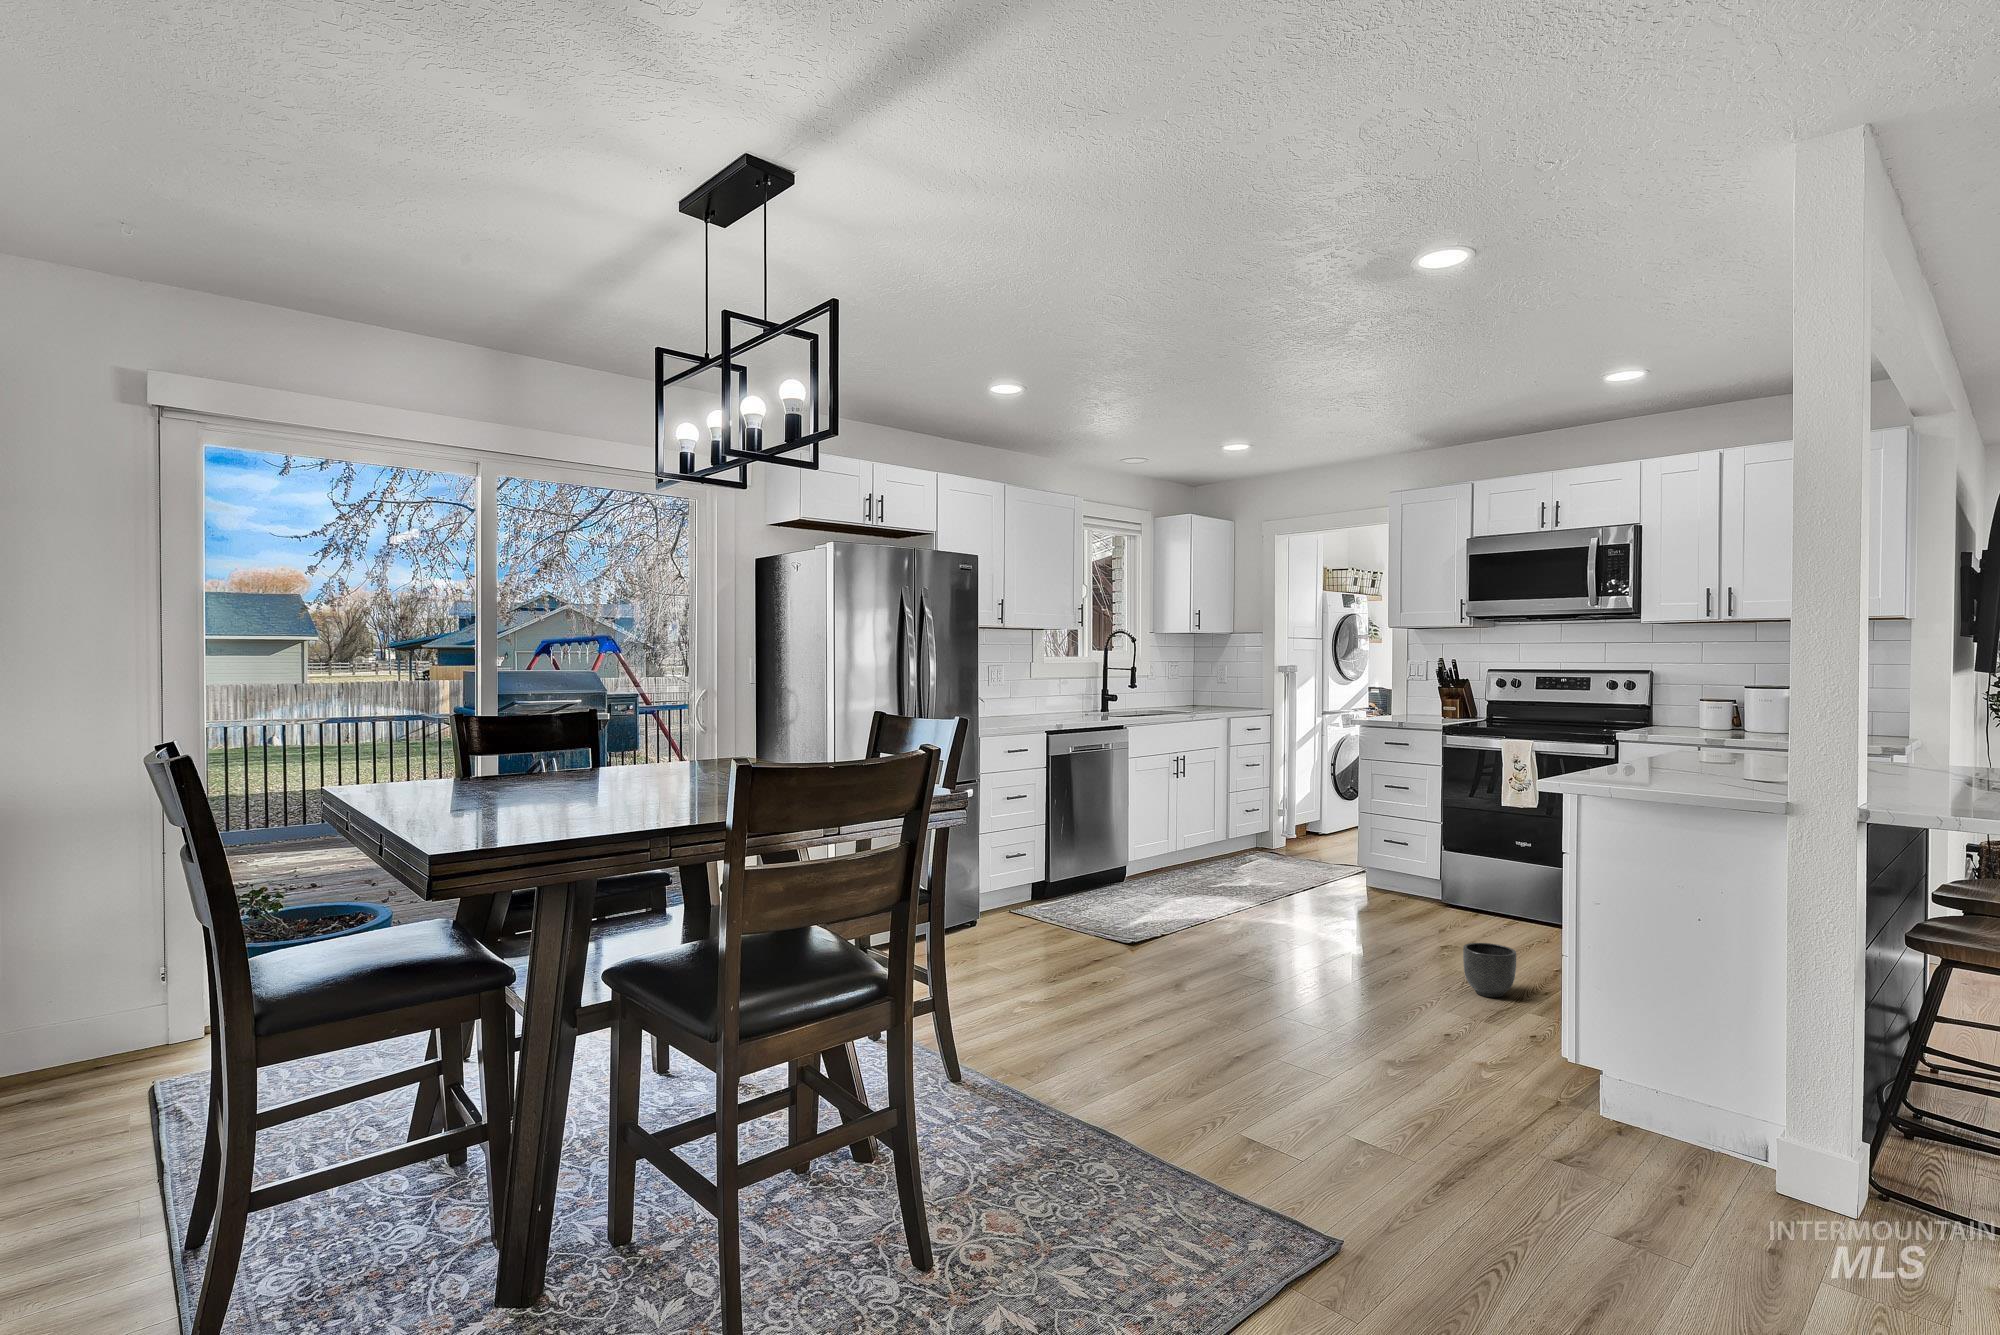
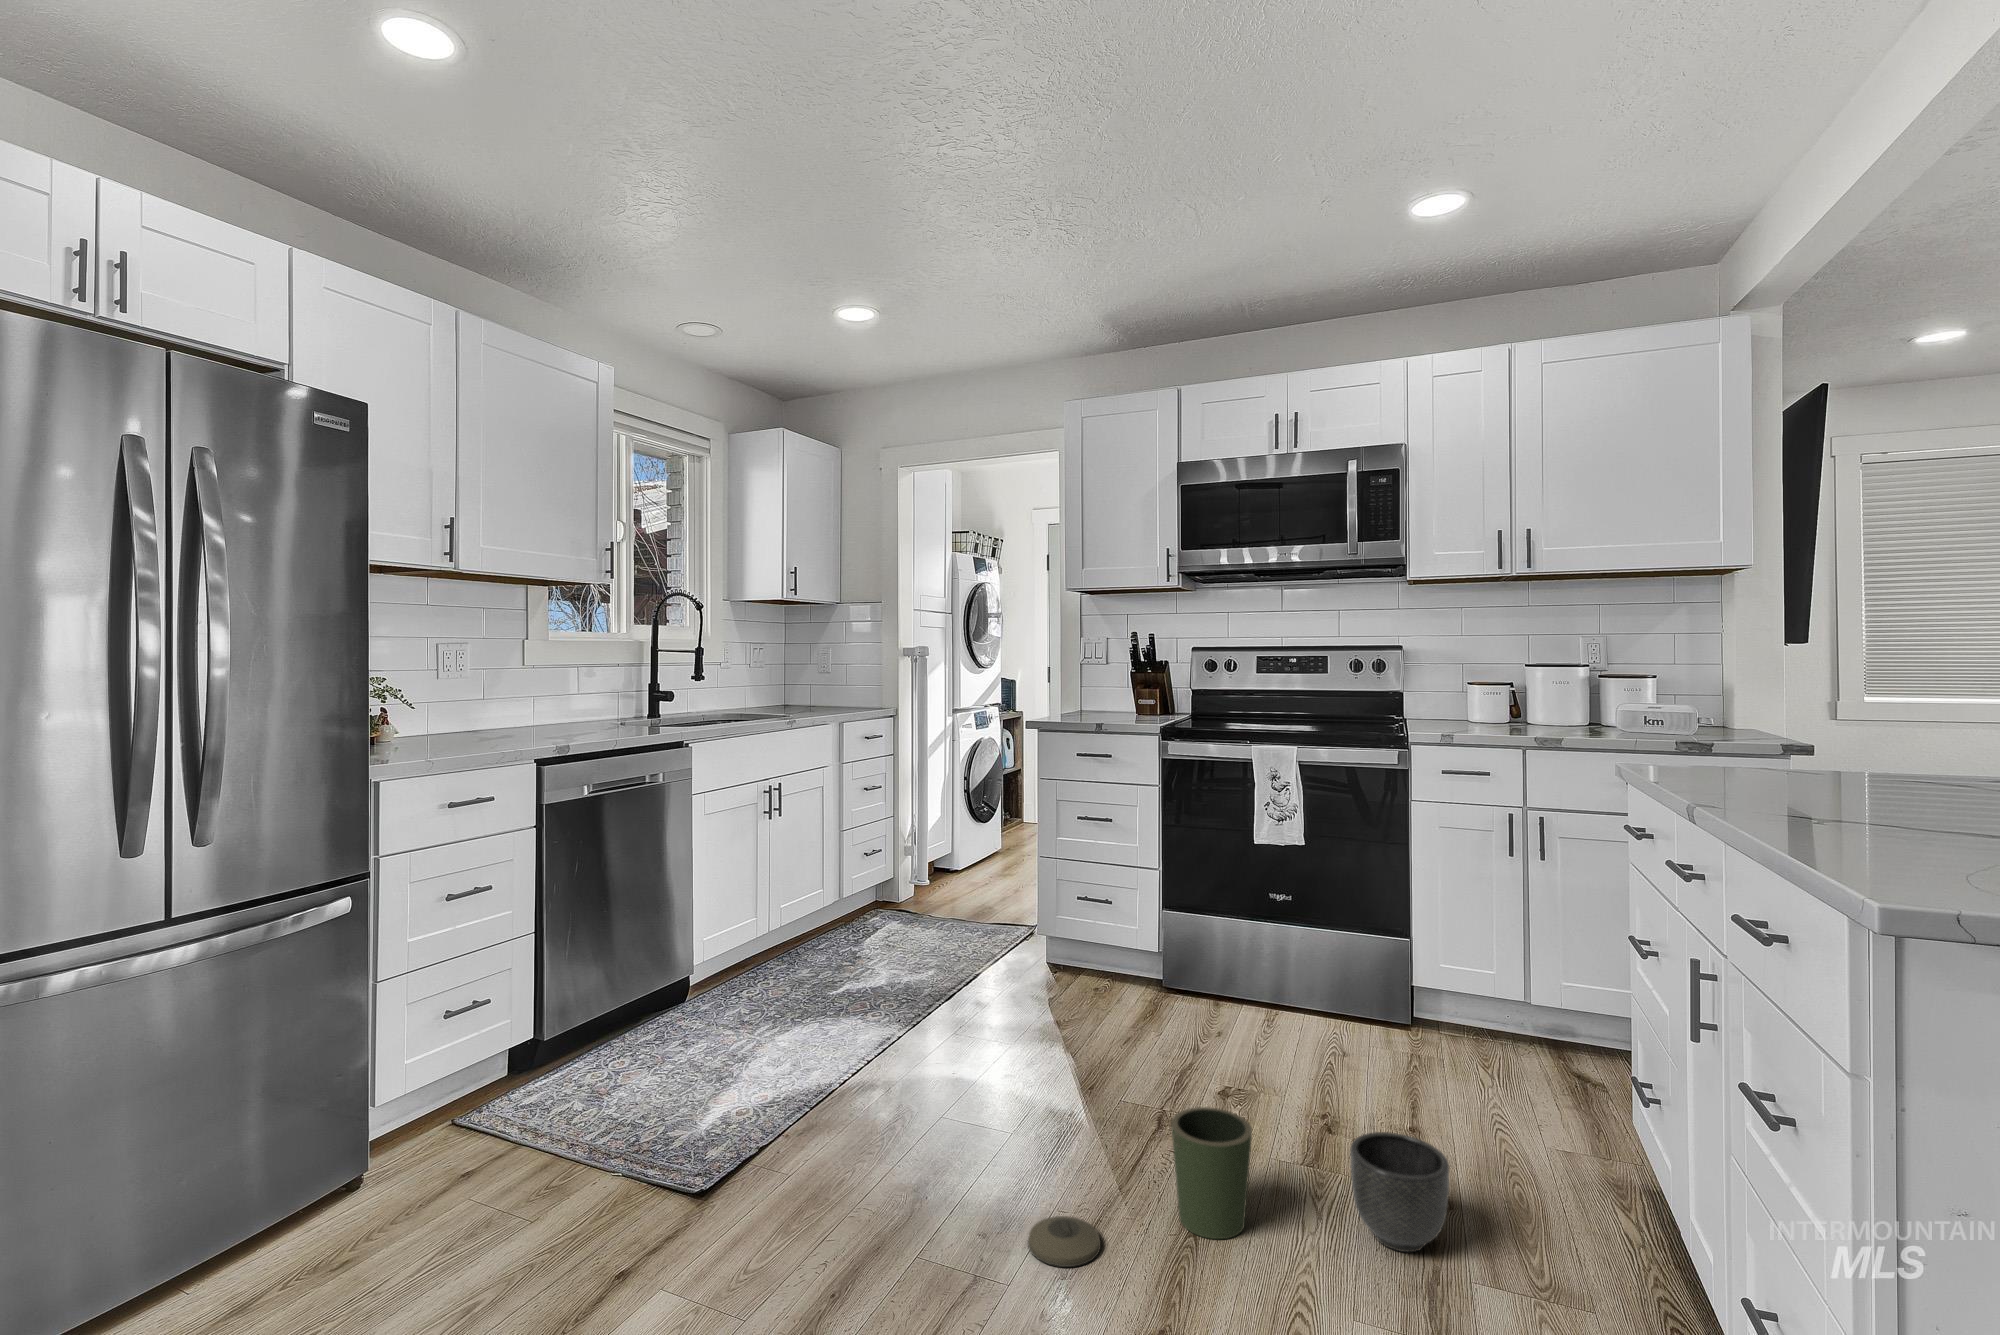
trash can: none [1287,923,1412,982] -> present [1028,1107,1252,1267]

